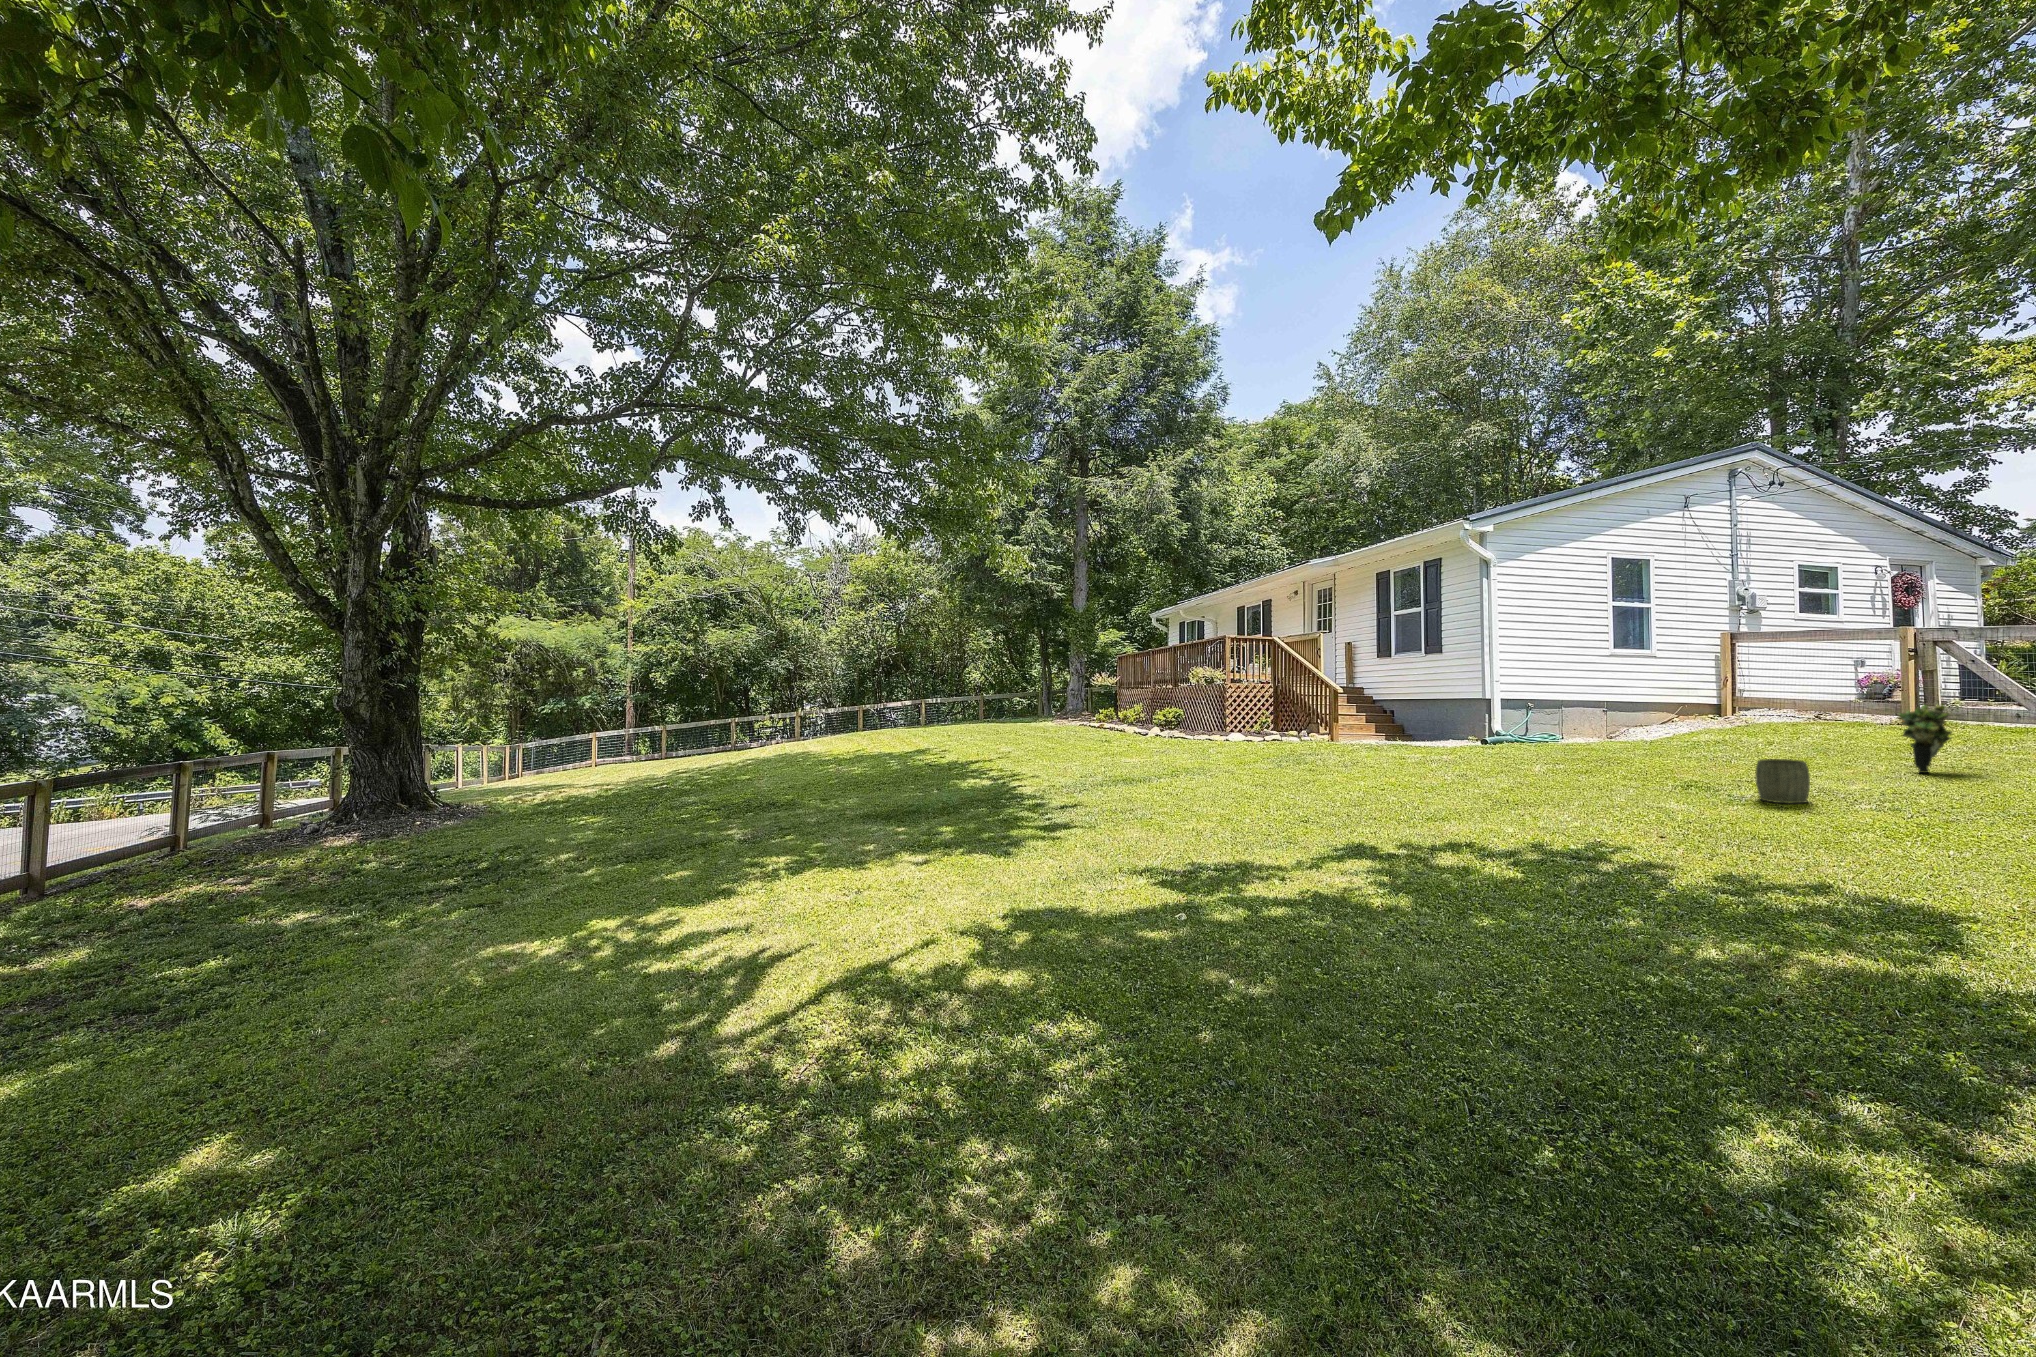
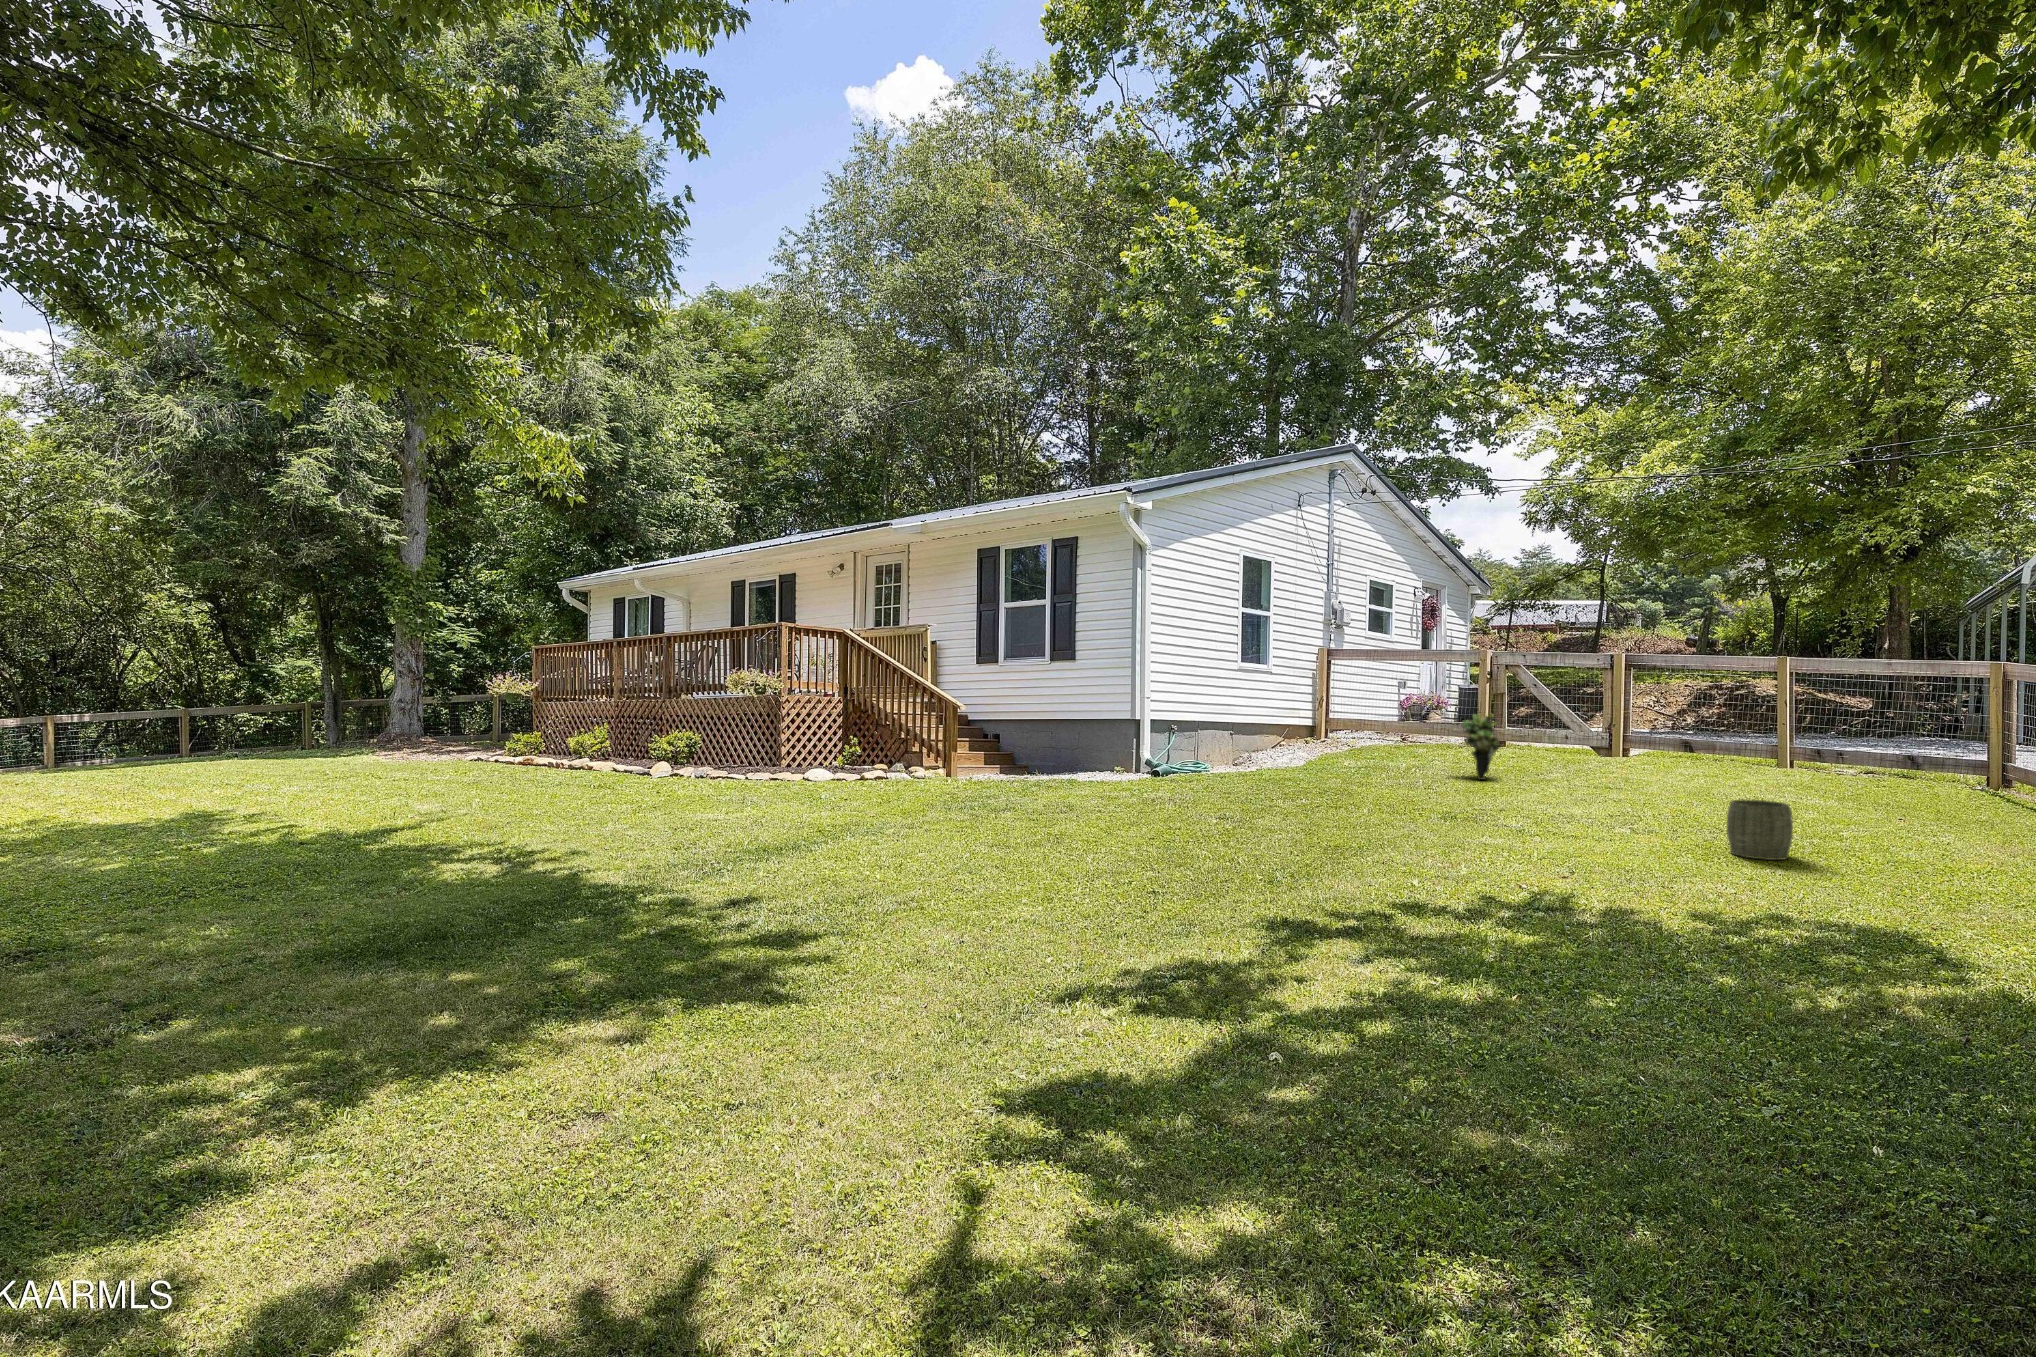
potted plant: present [1899,704,1952,773] -> present [1462,714,1501,780]

